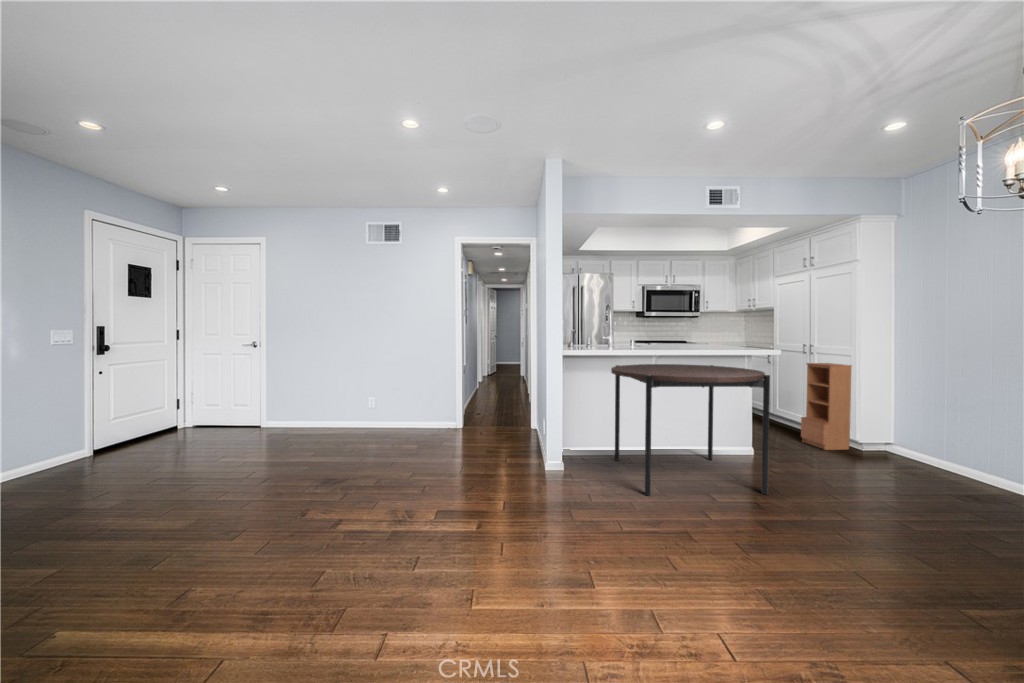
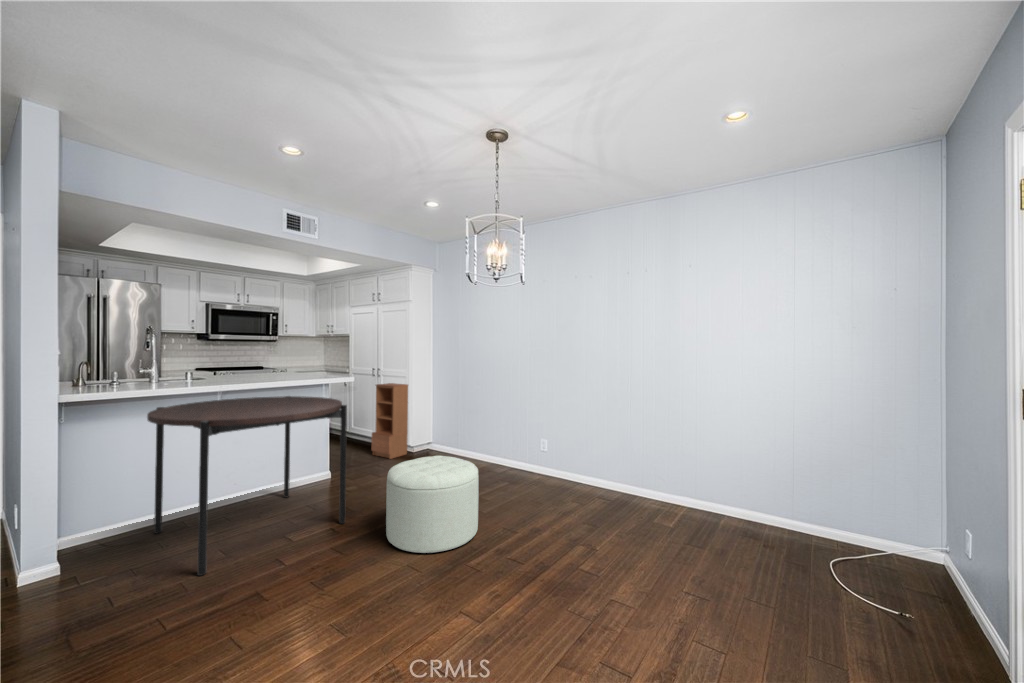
ottoman: none [815,444,955,558] -> present [386,456,479,553]

